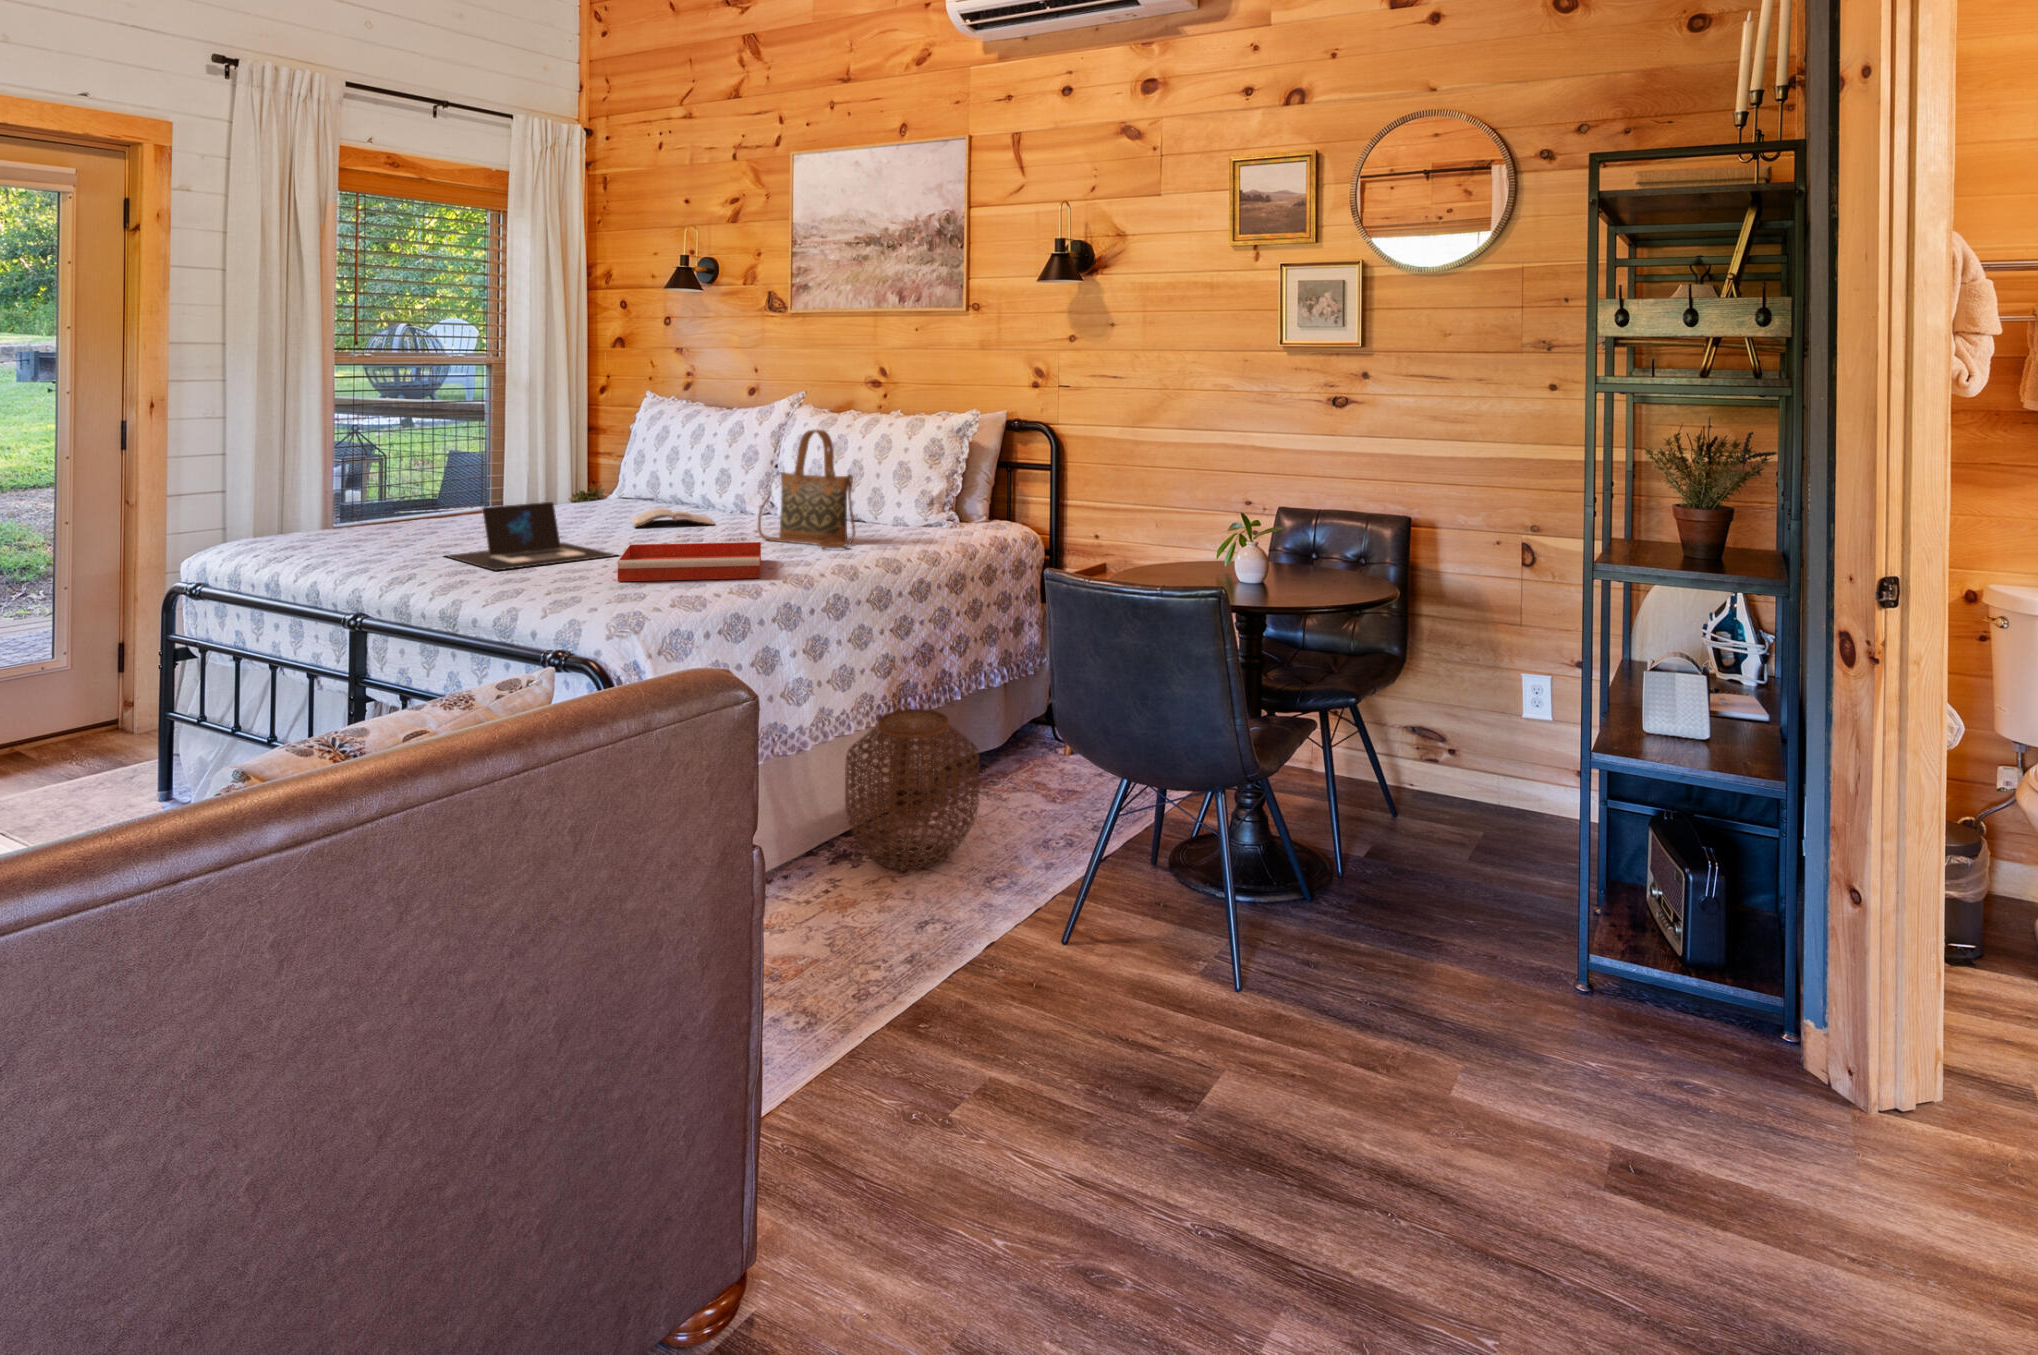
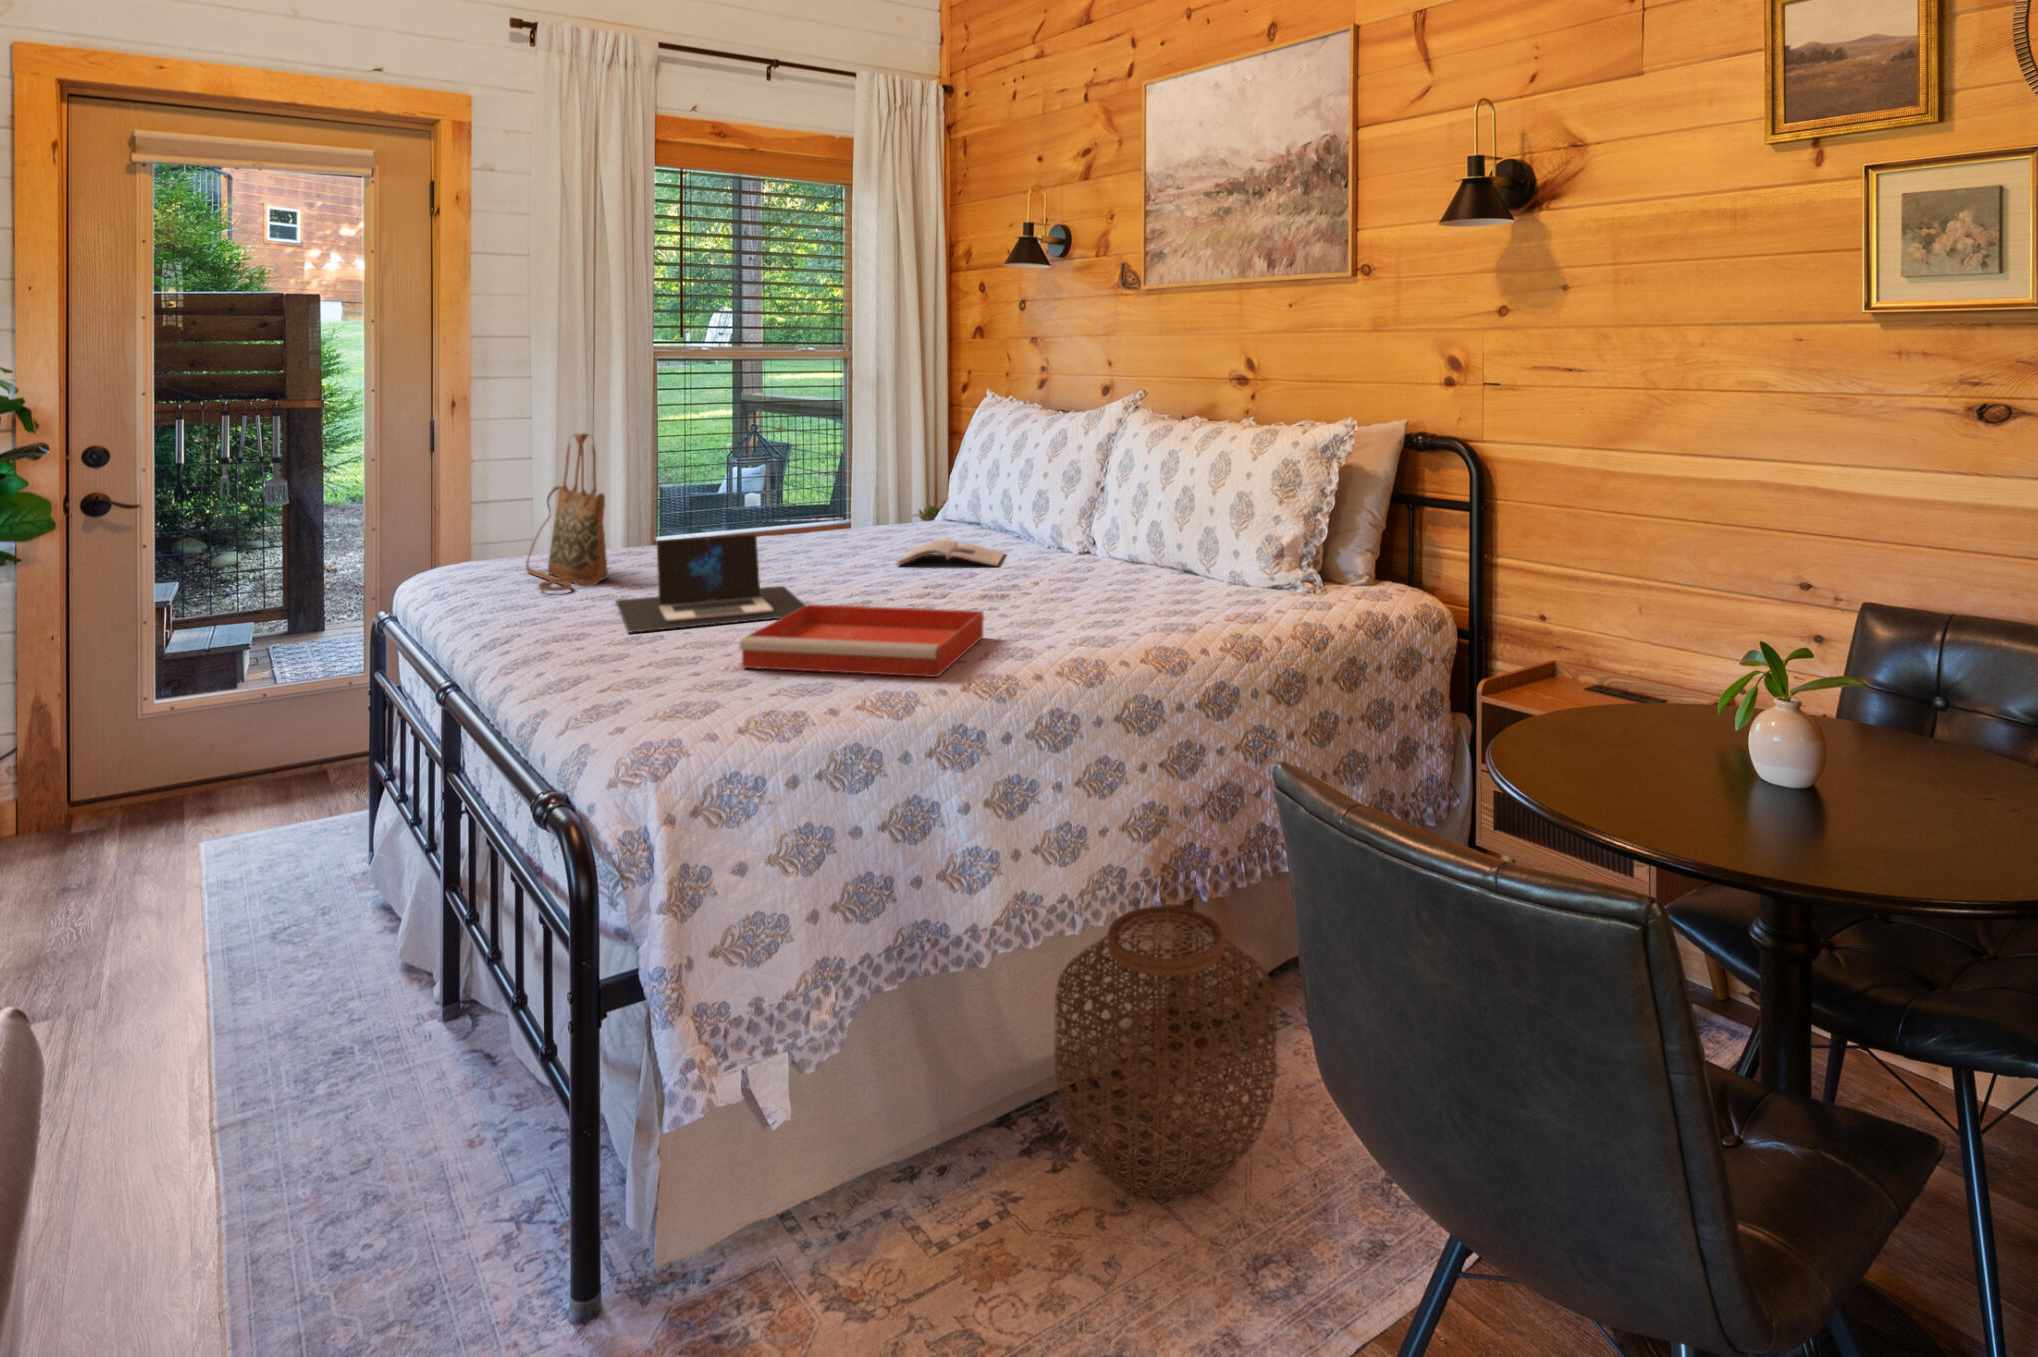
handbag: present [758,430,855,548] -> present [526,433,608,591]

